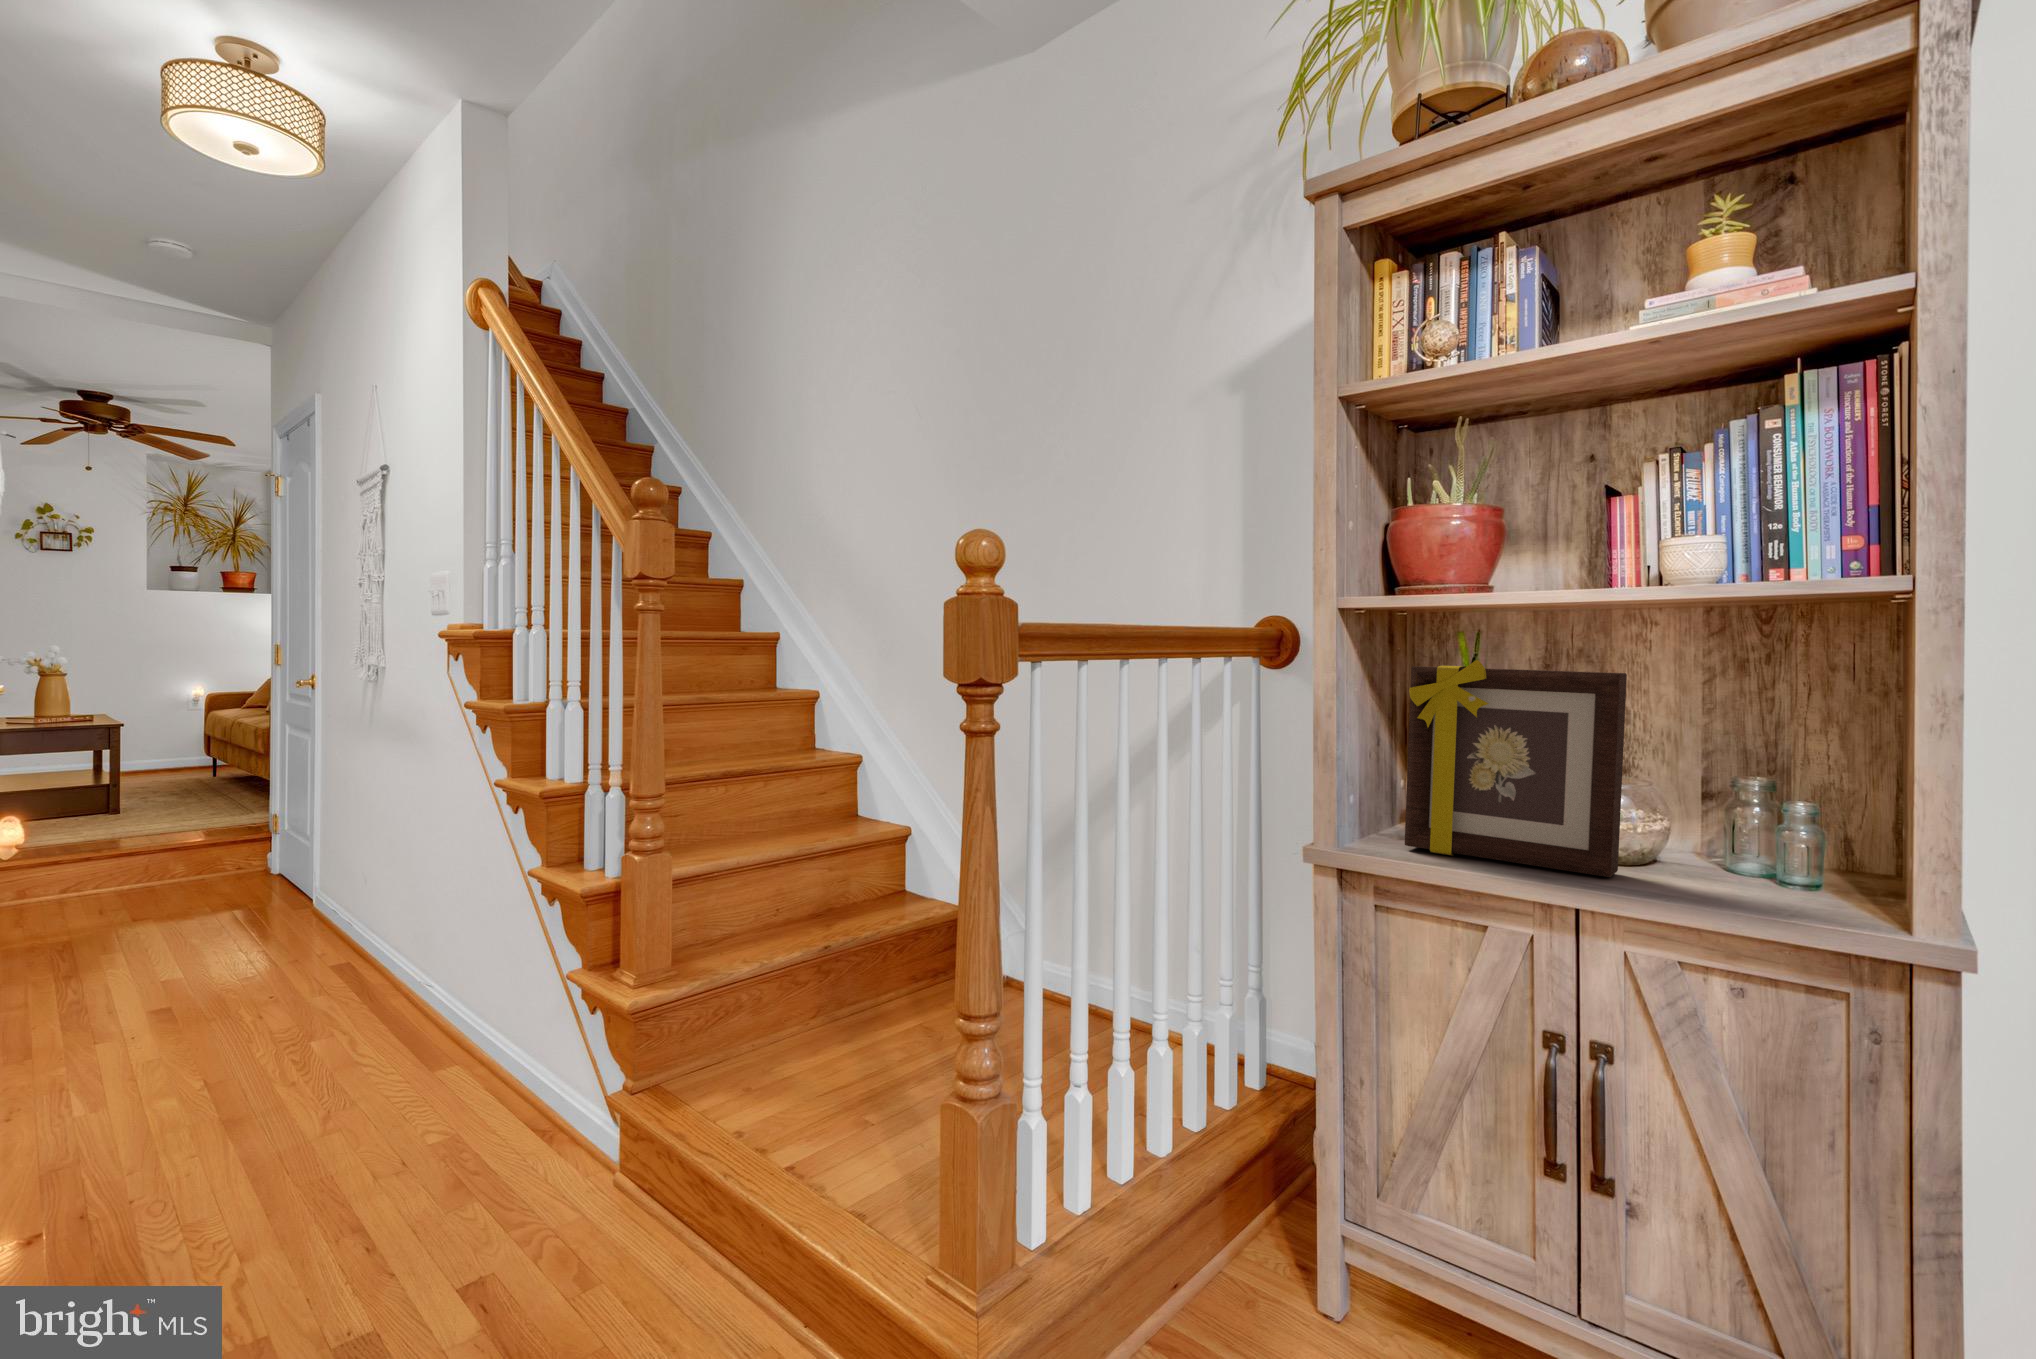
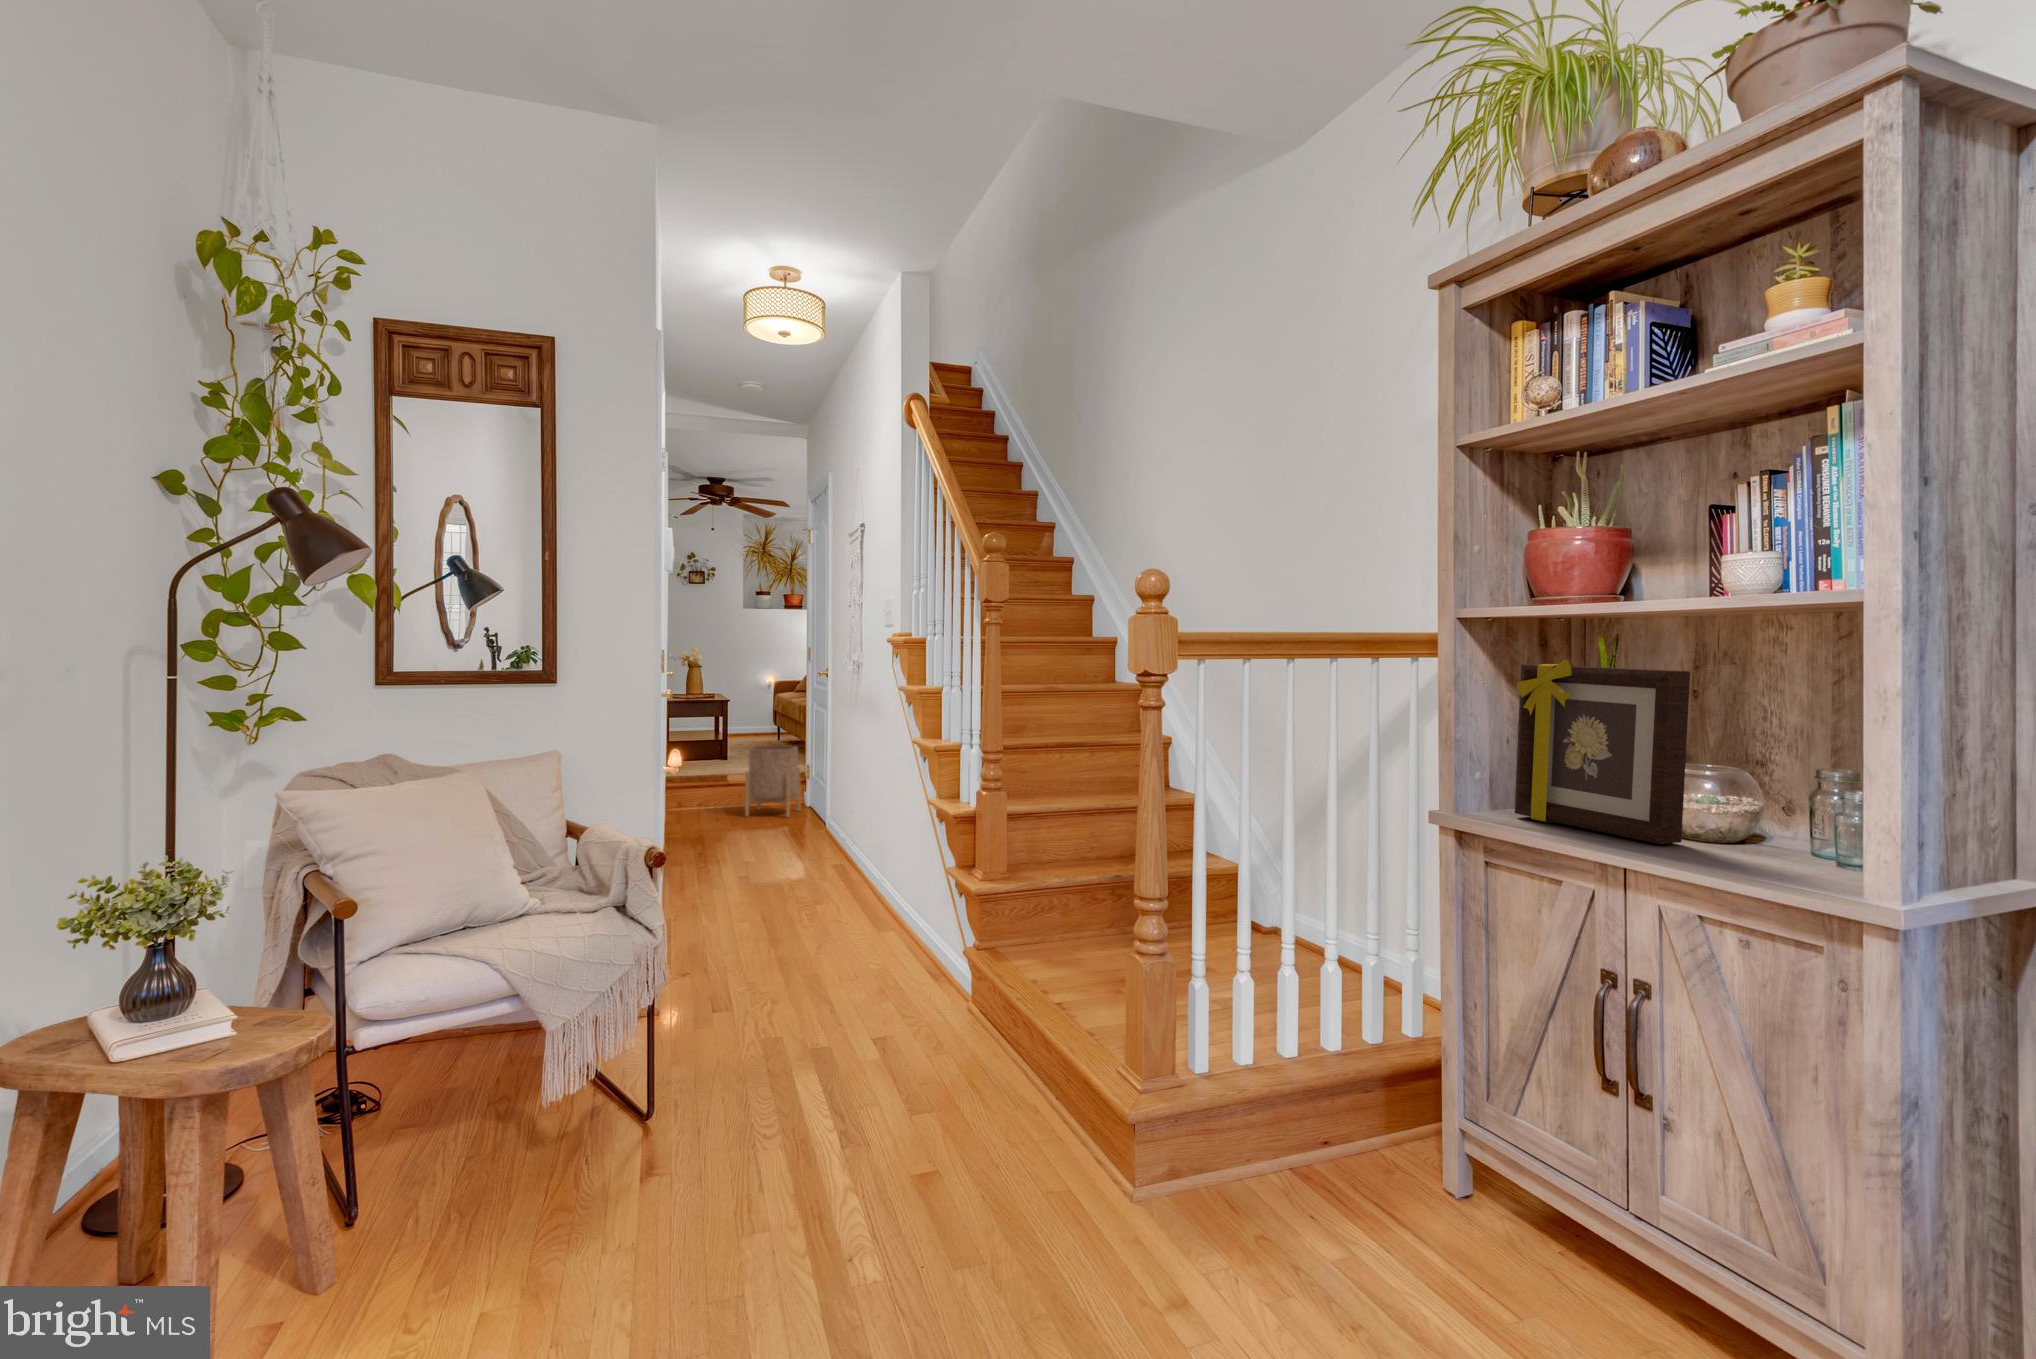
planter: none [163,786,264,895] -> present [745,745,800,817]

